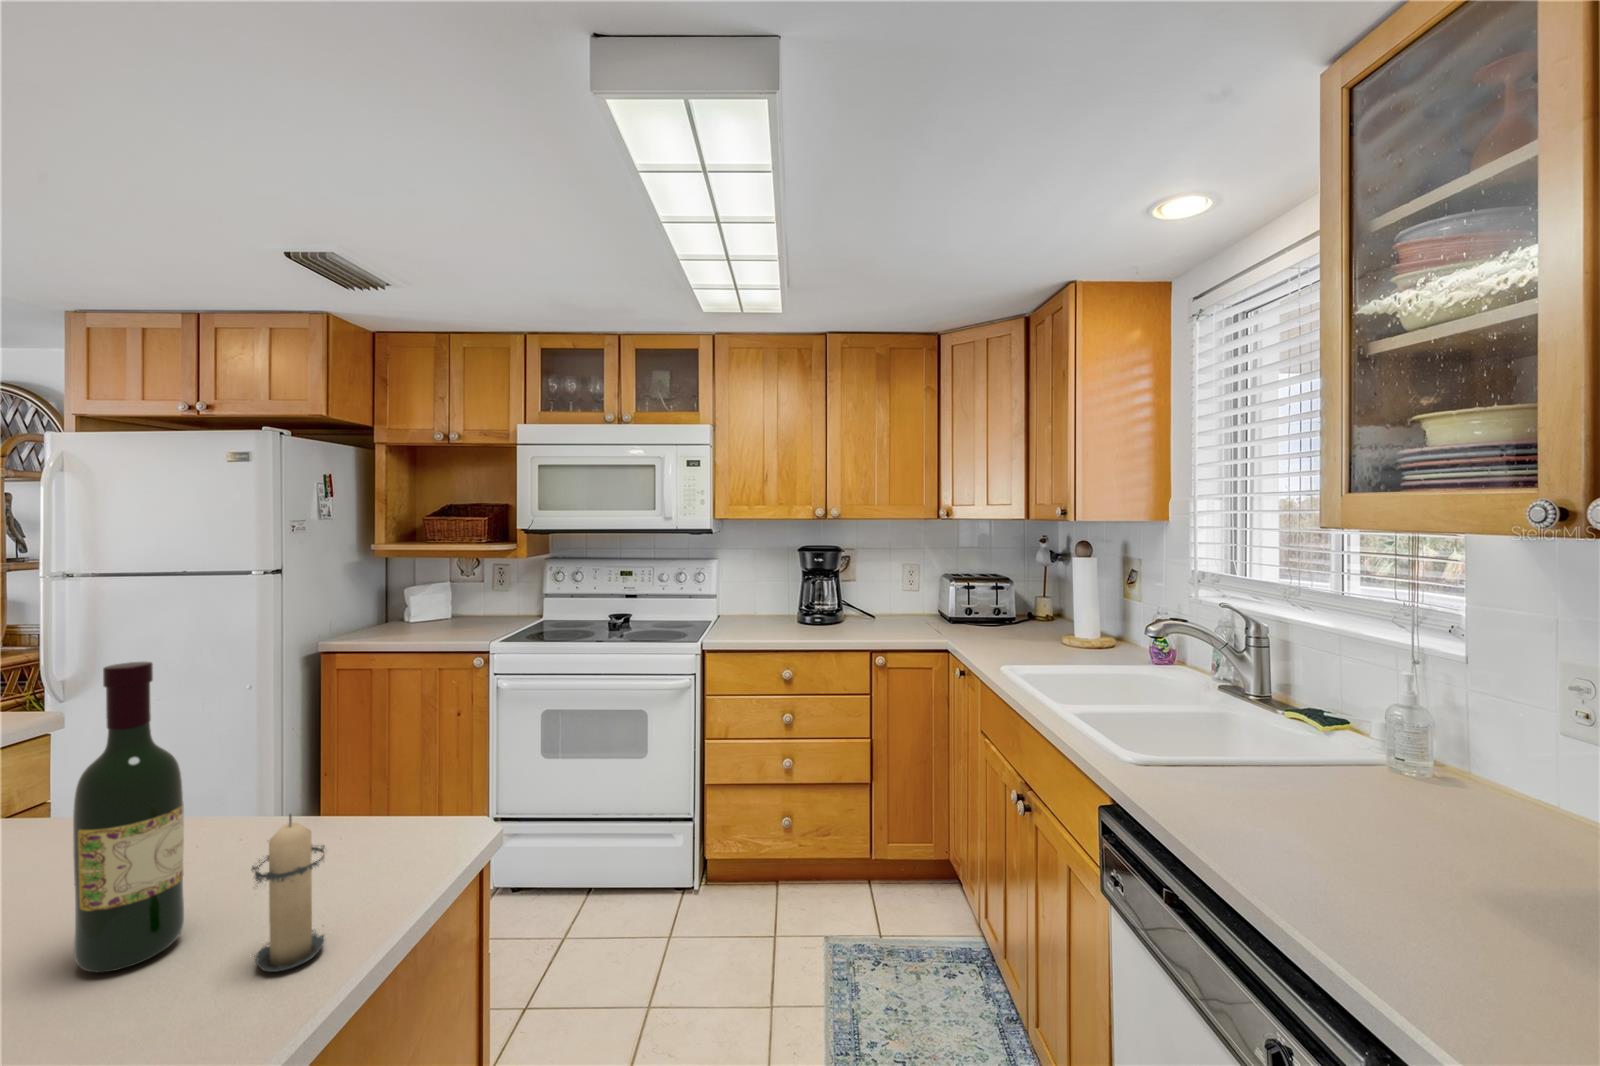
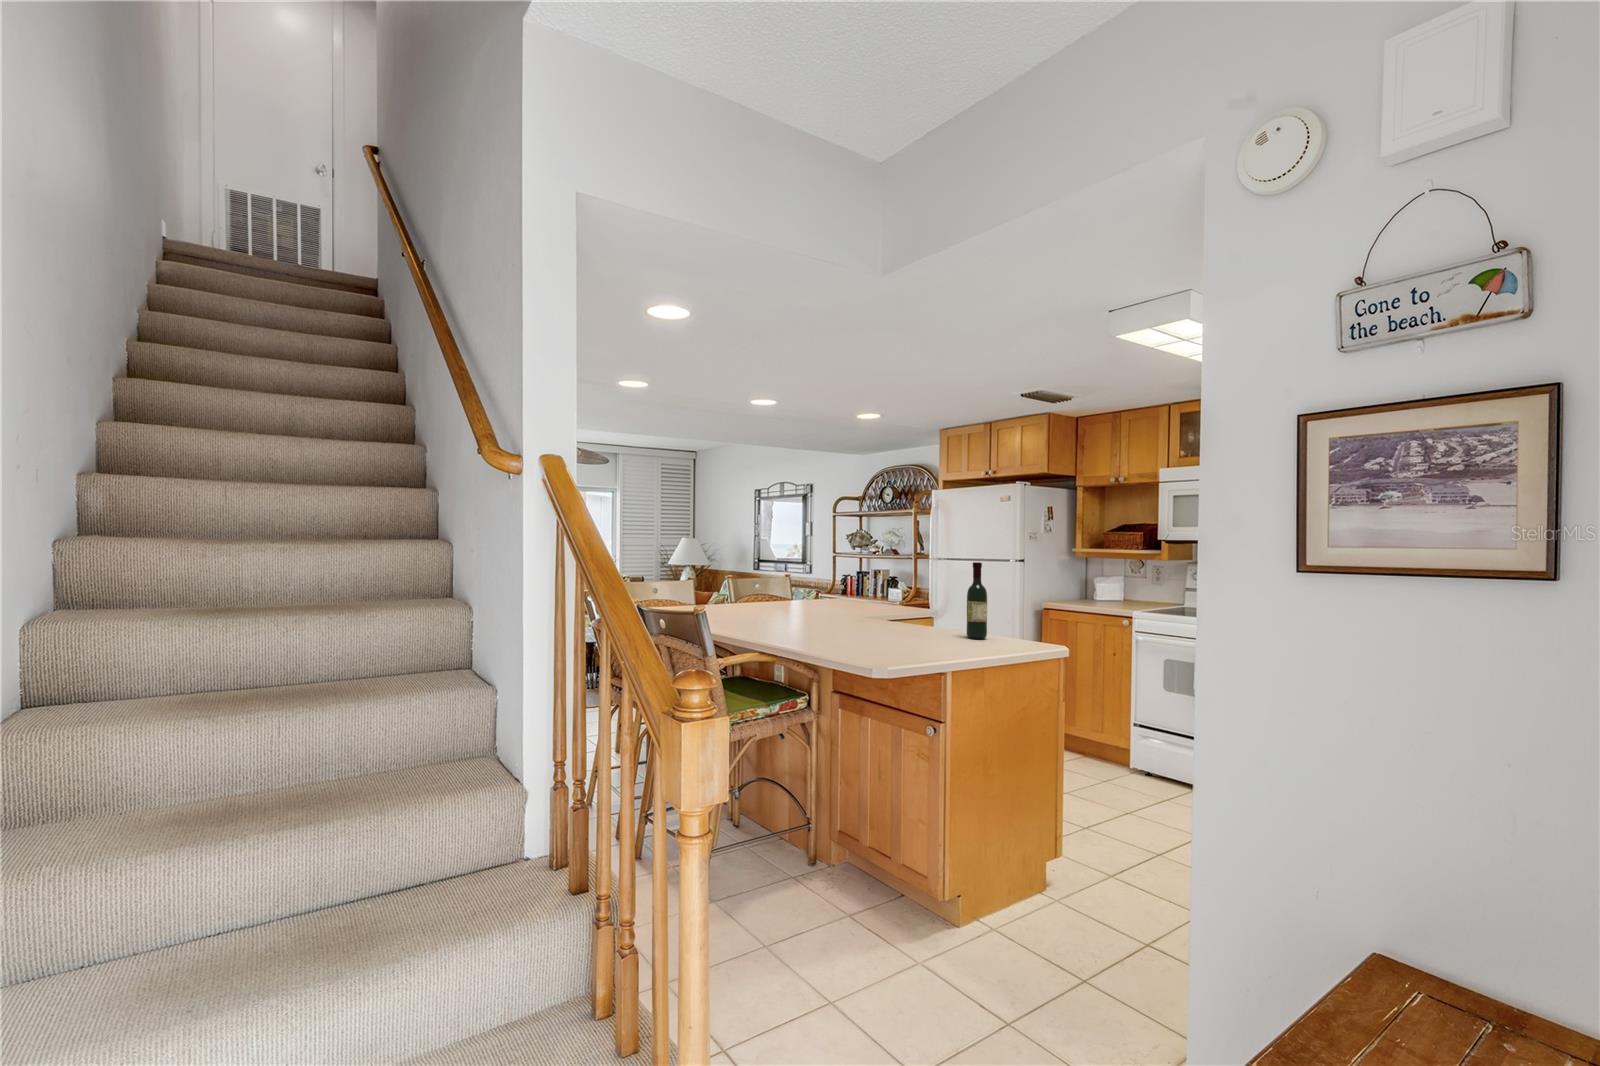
candle: present [251,814,324,972] -> none [999,605,1019,645]

